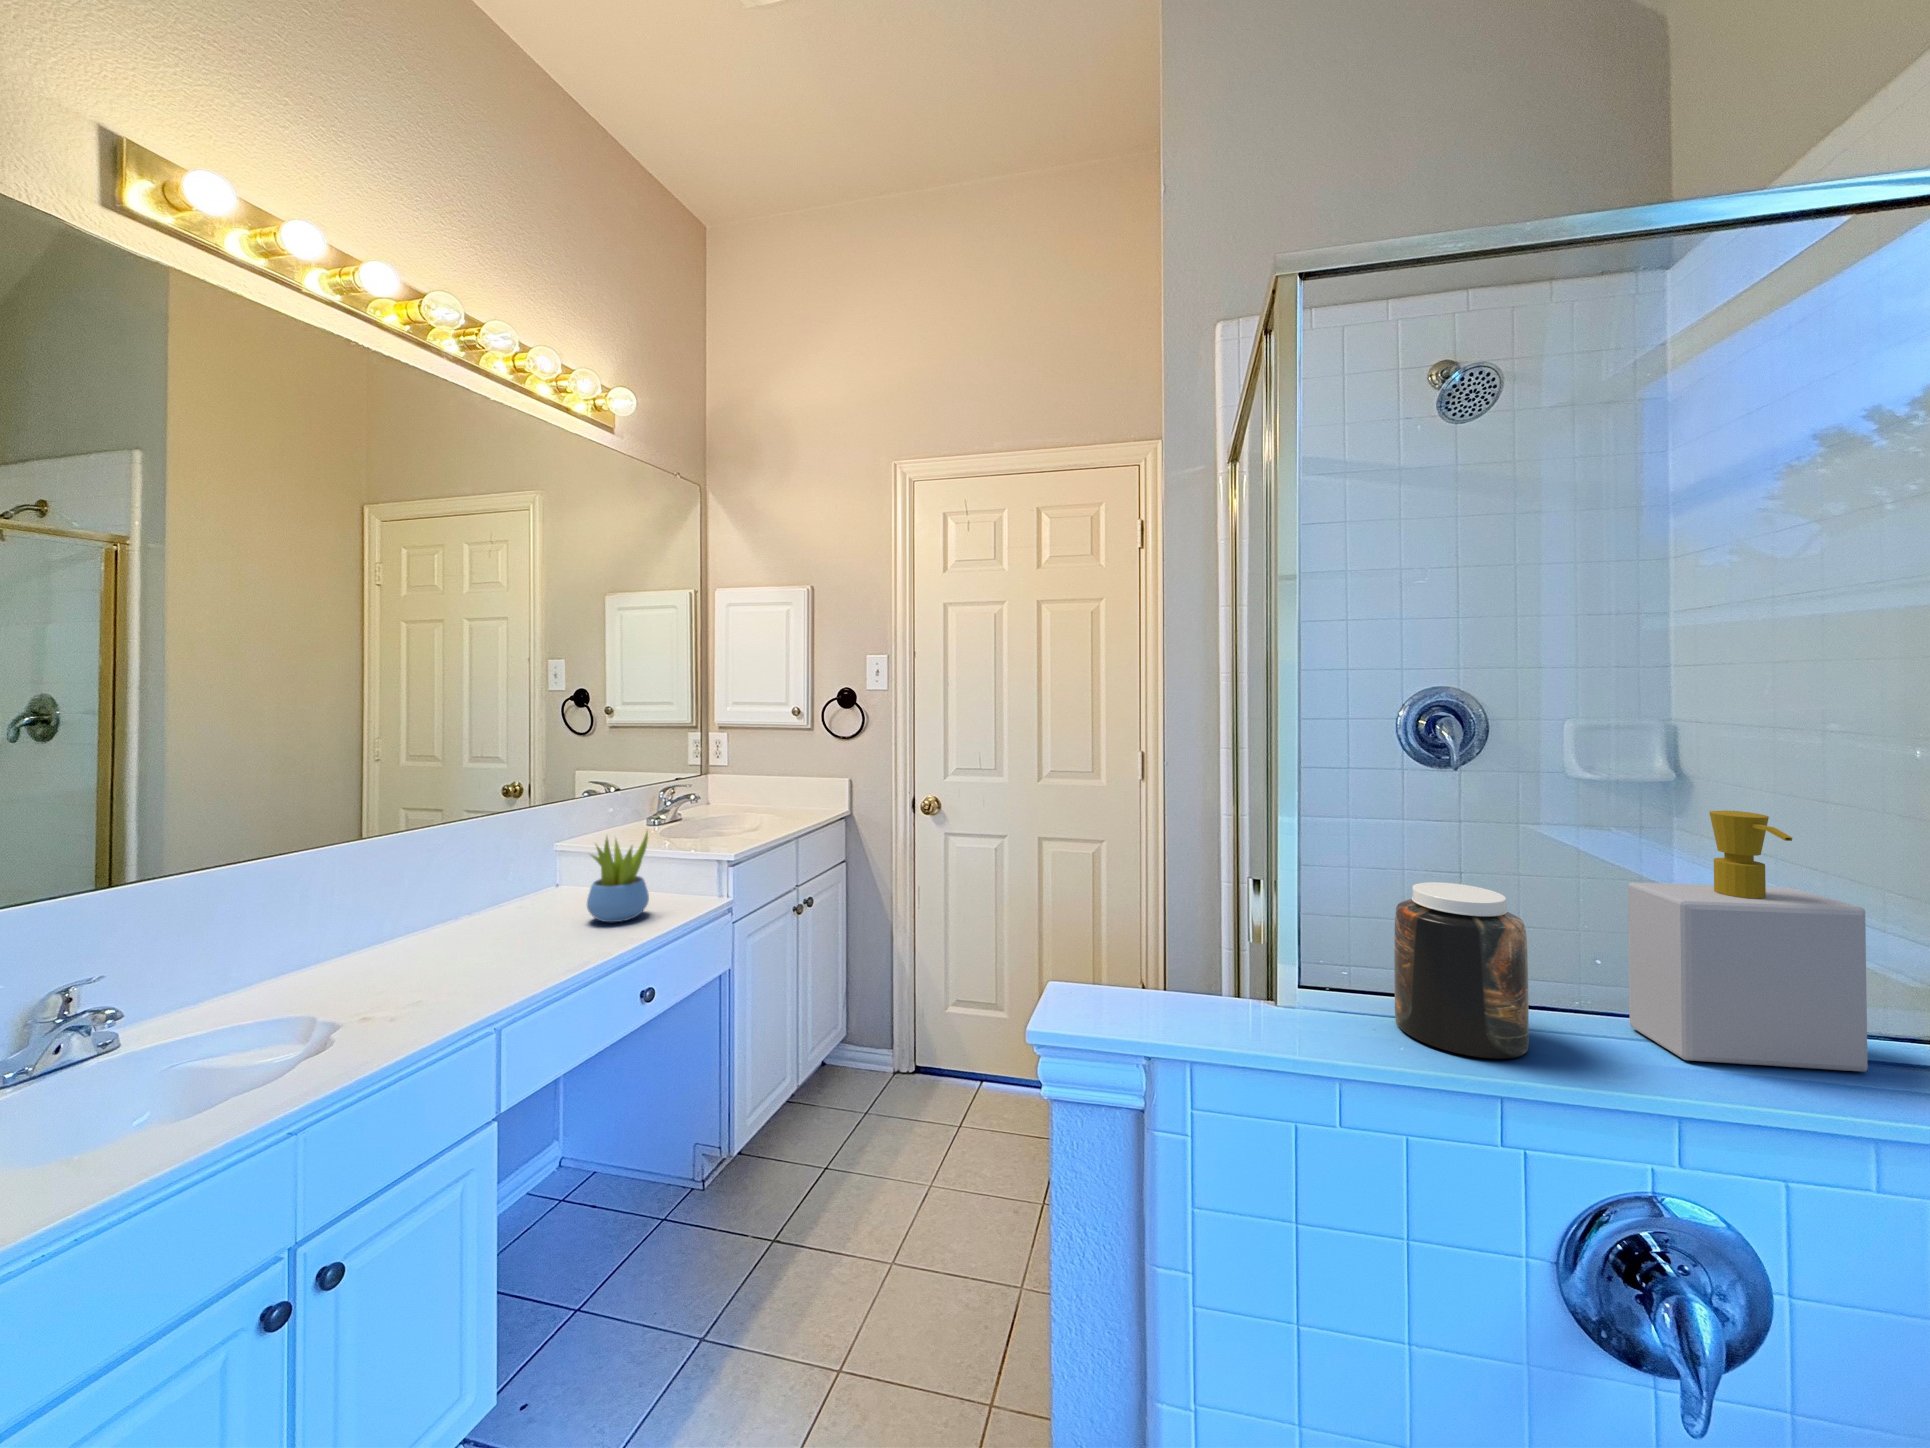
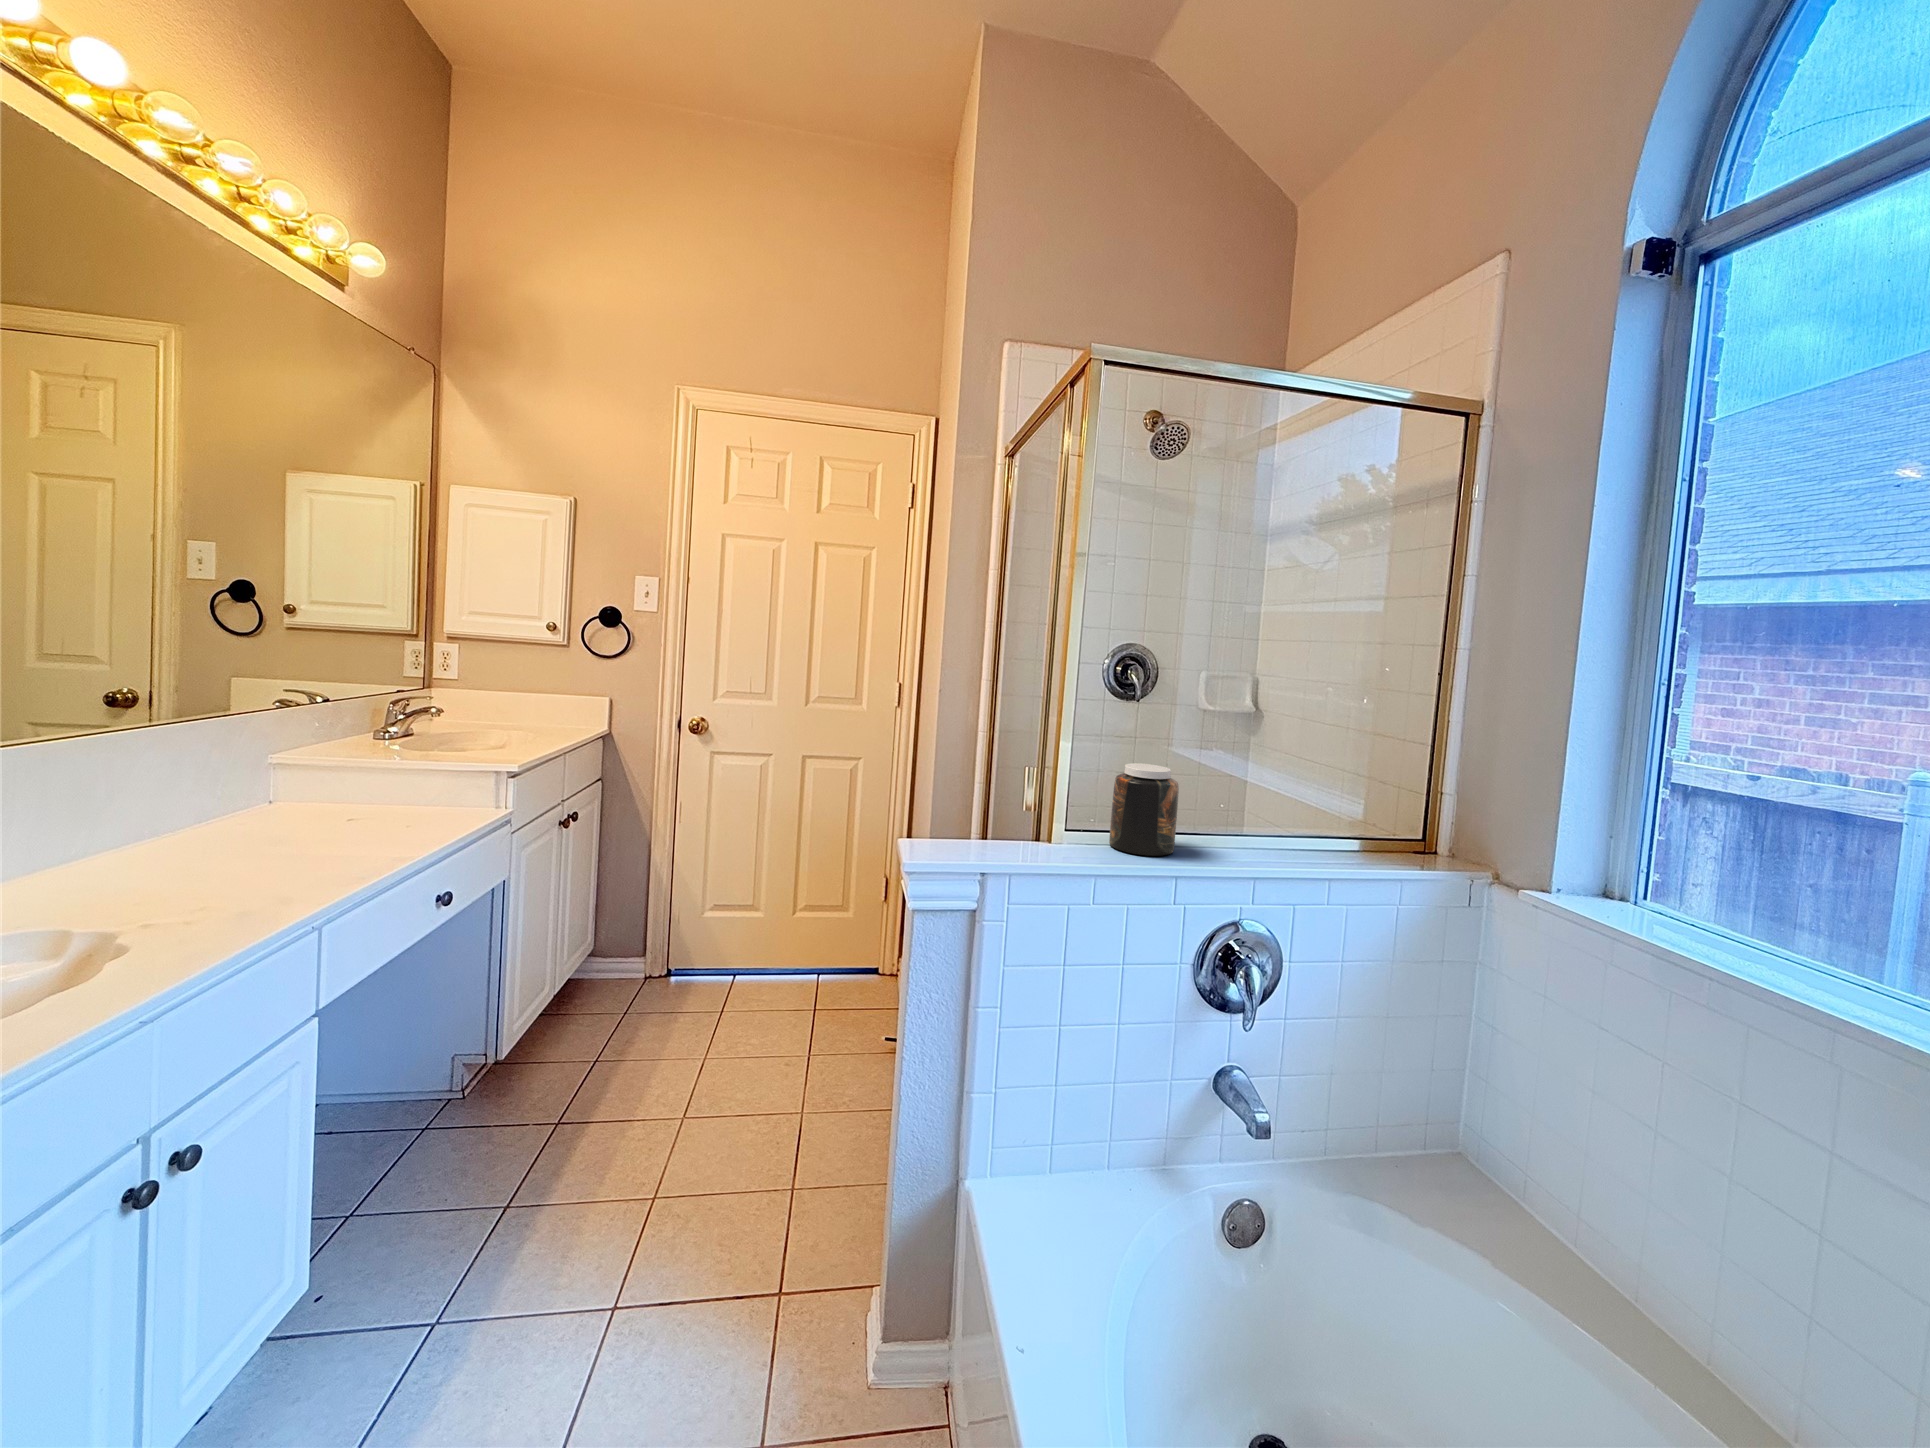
soap bottle: present [1628,811,1868,1072] -> none [1216,723,1313,850]
succulent plant: present [587,832,649,922] -> none [352,740,429,835]

